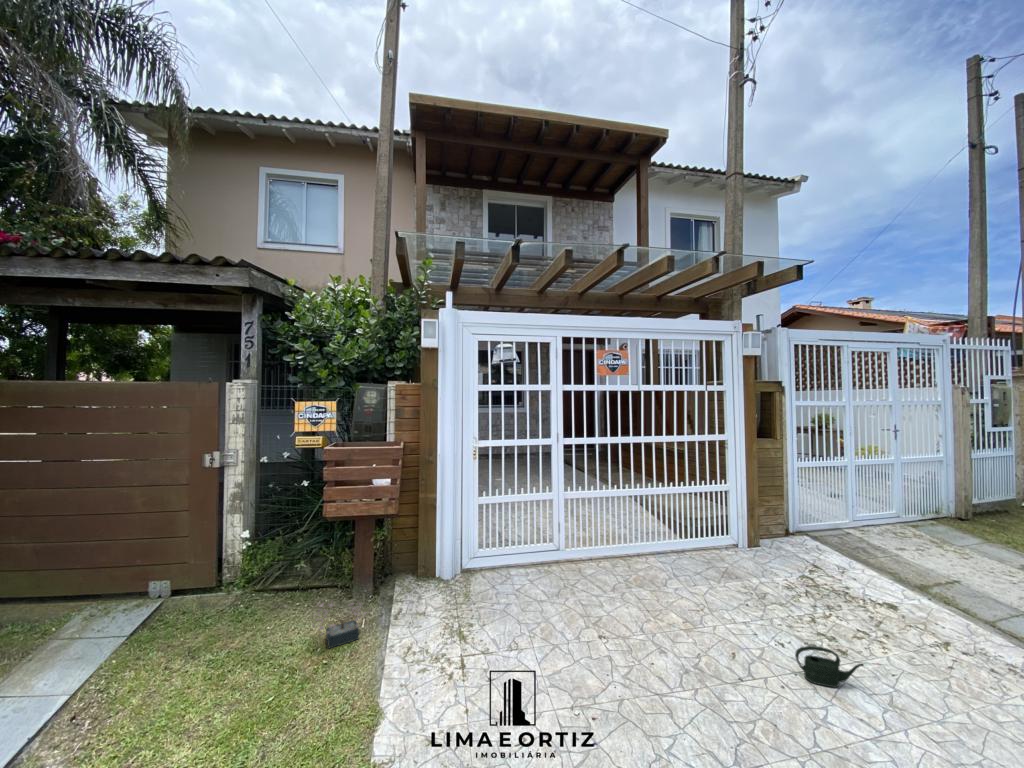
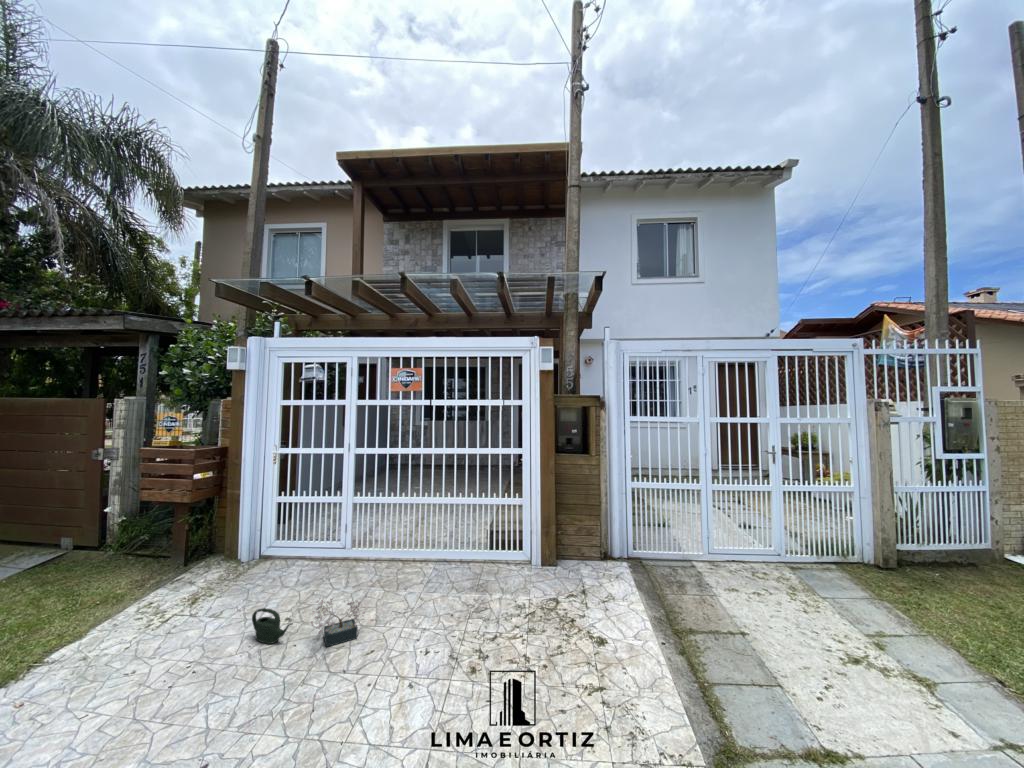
watering can: present [795,646,863,687] -> present [252,608,292,644]

